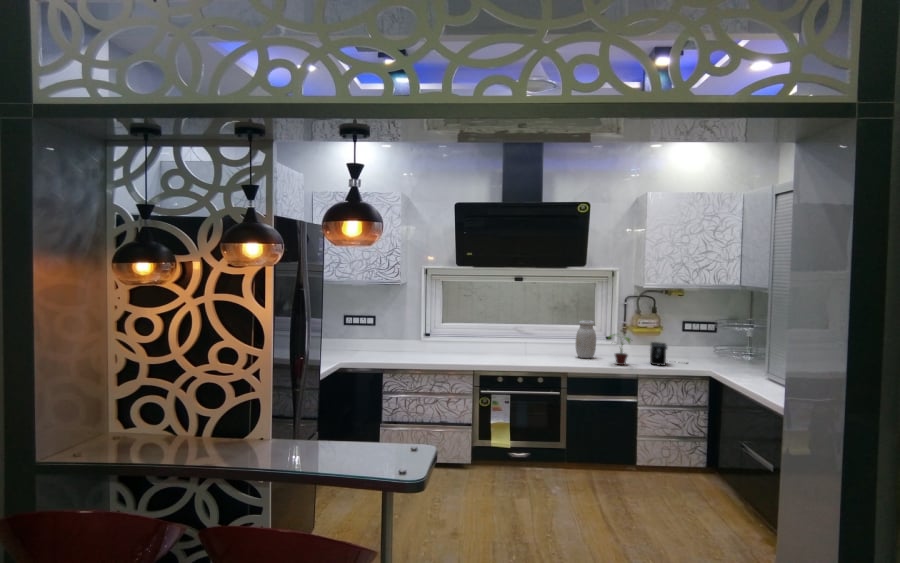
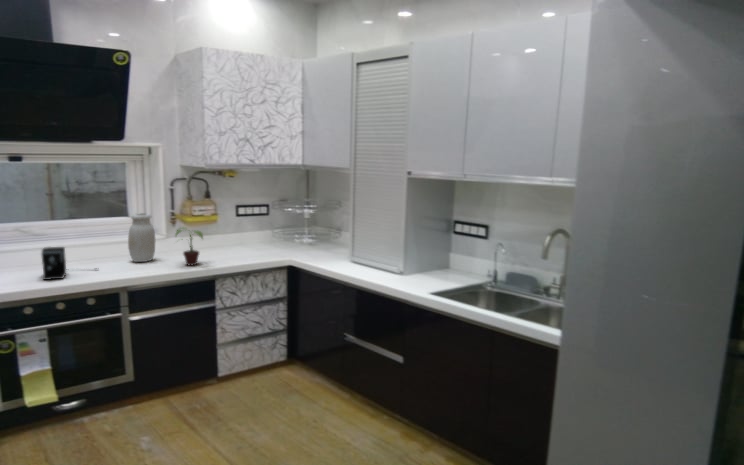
coffee maker: present [650,342,667,366] -> present [42,247,97,280]

